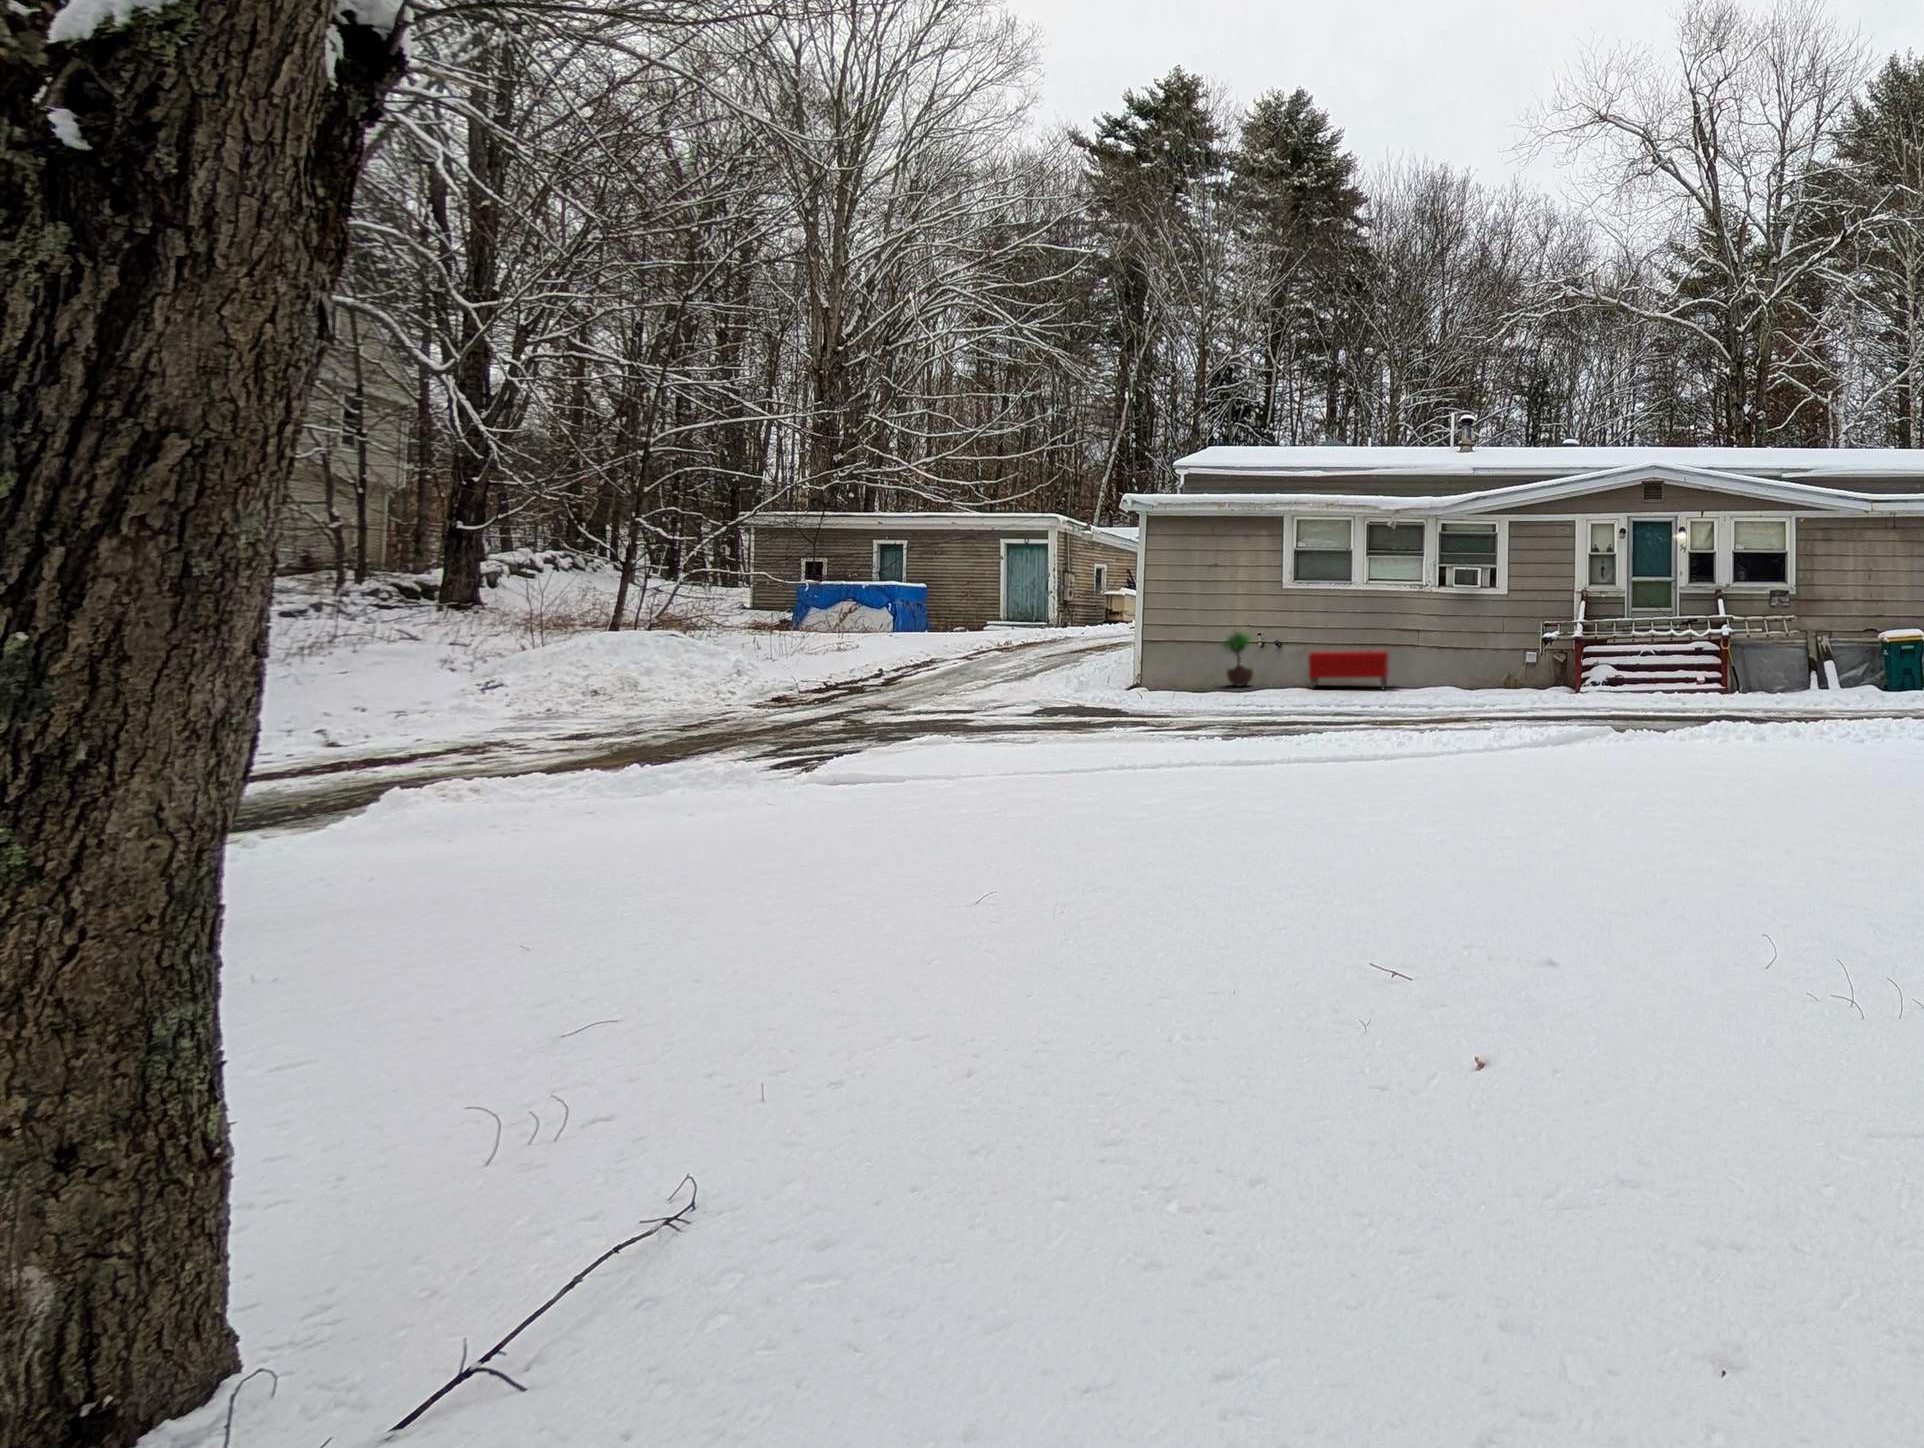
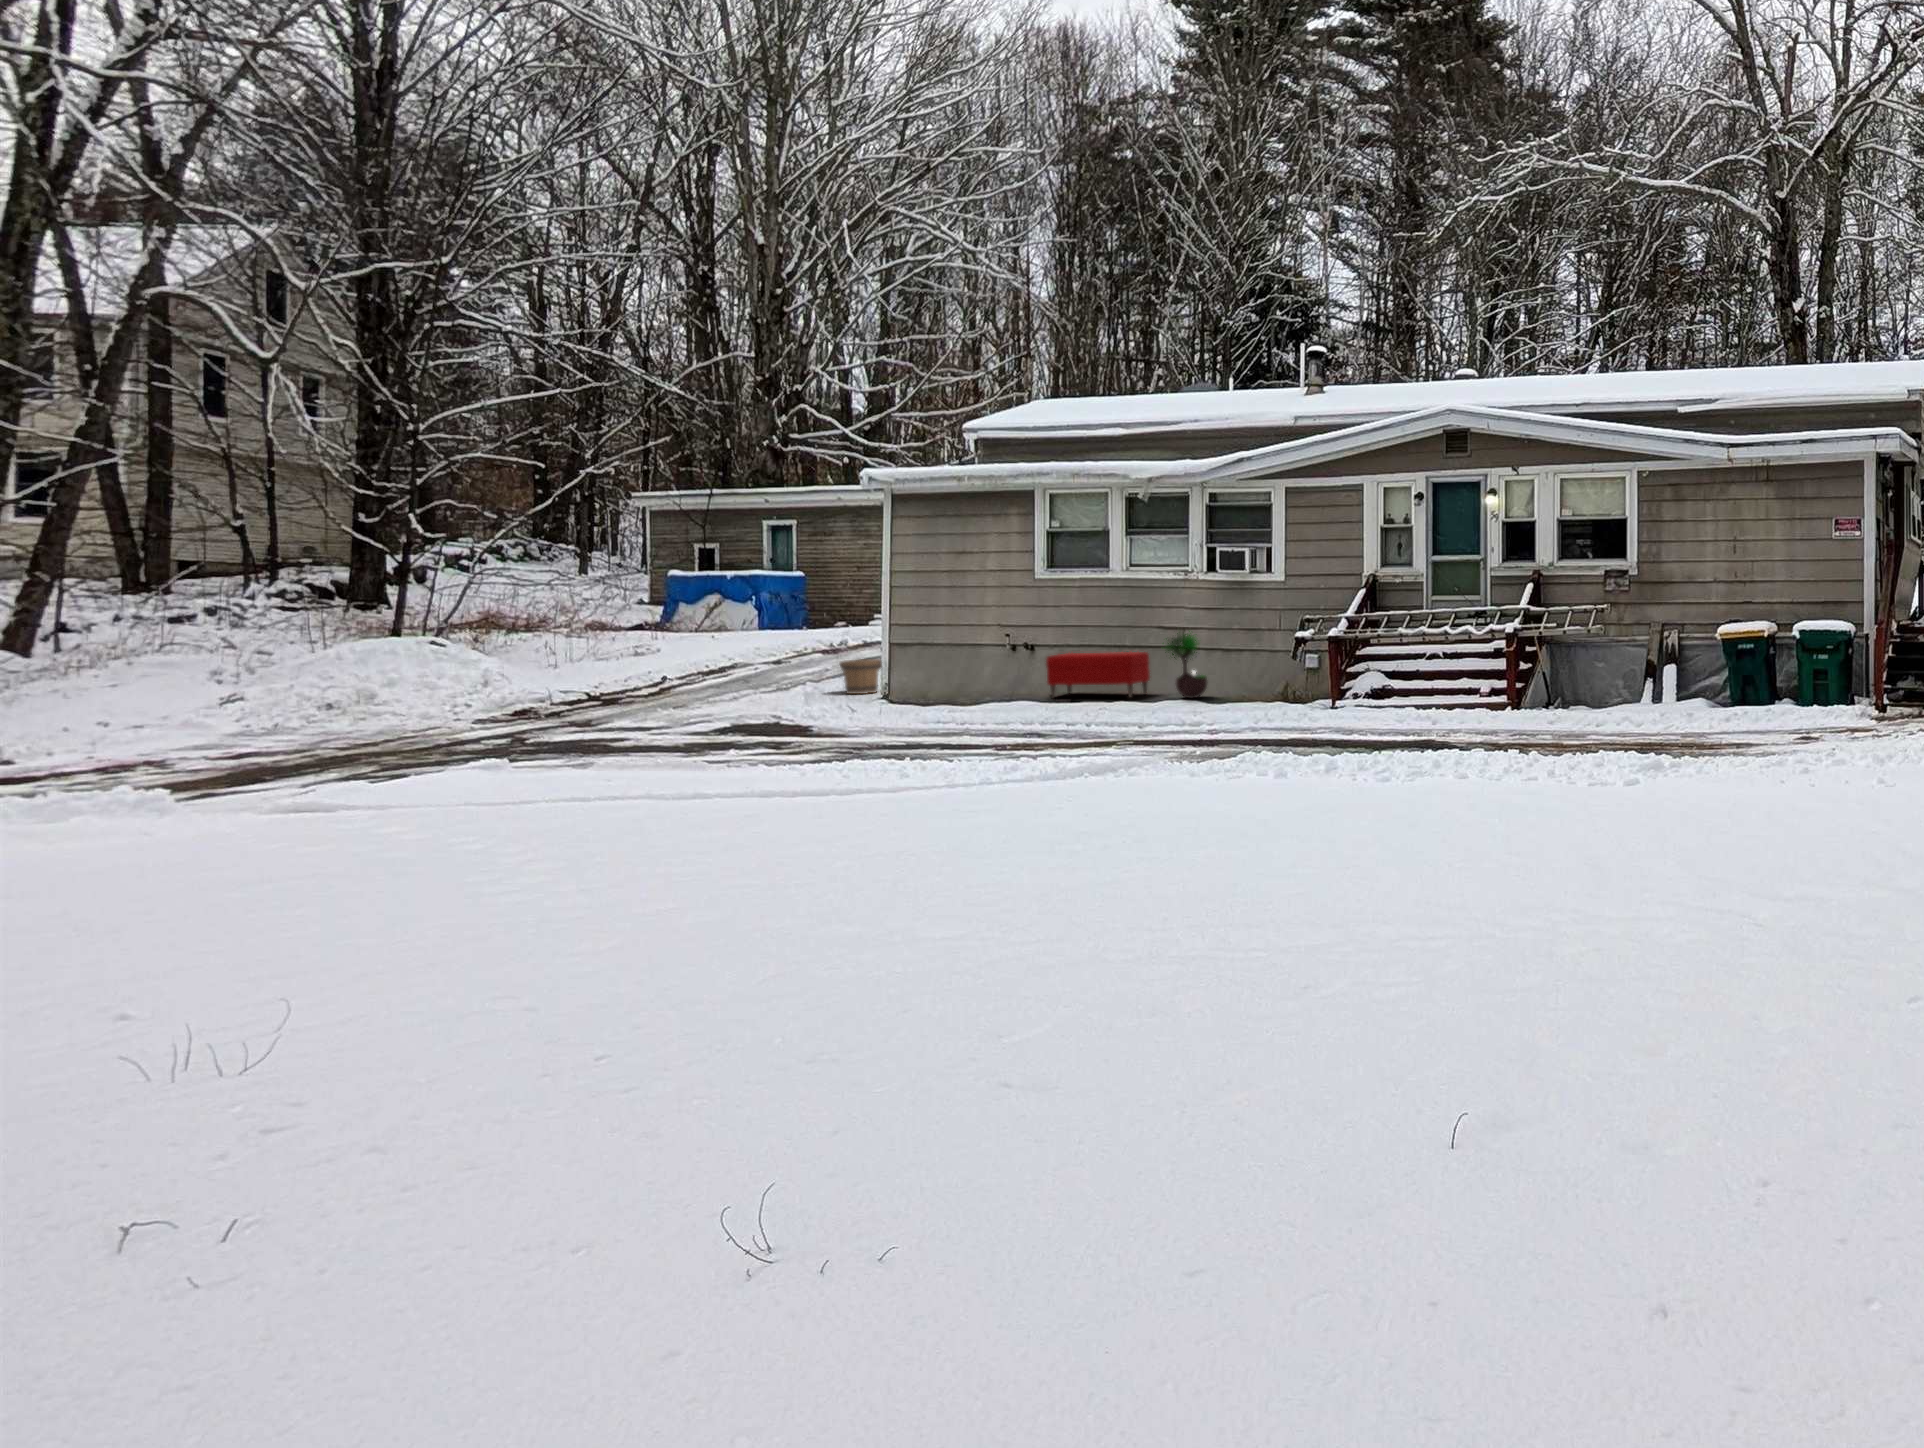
potted tree: present [1224,631,1253,686] -> present [1164,631,1207,698]
bucket: none [1105,655,1142,686] -> present [840,659,882,694]

